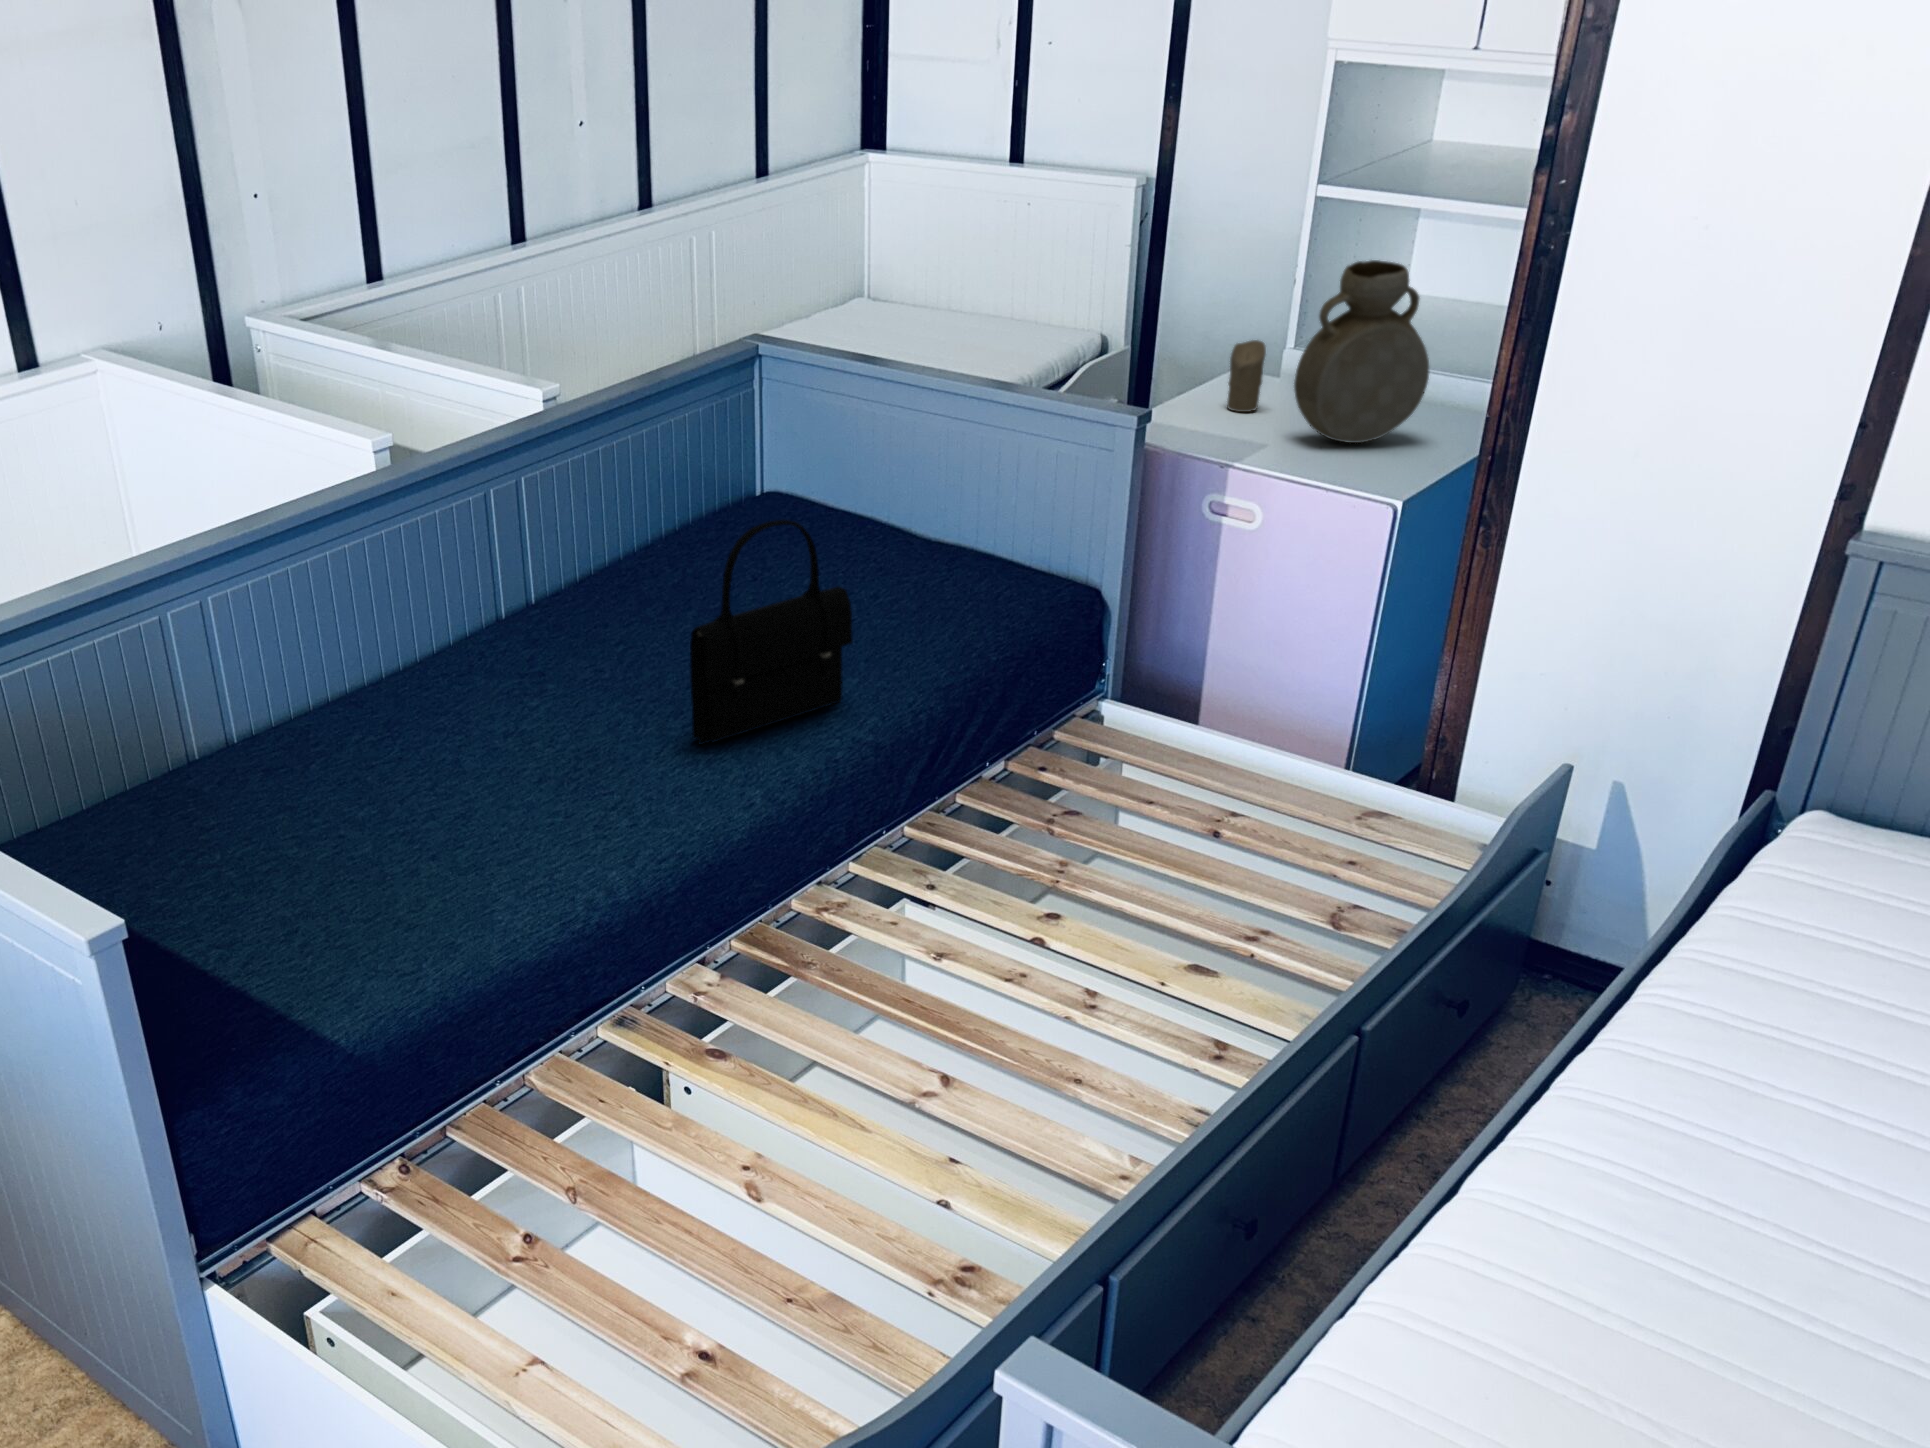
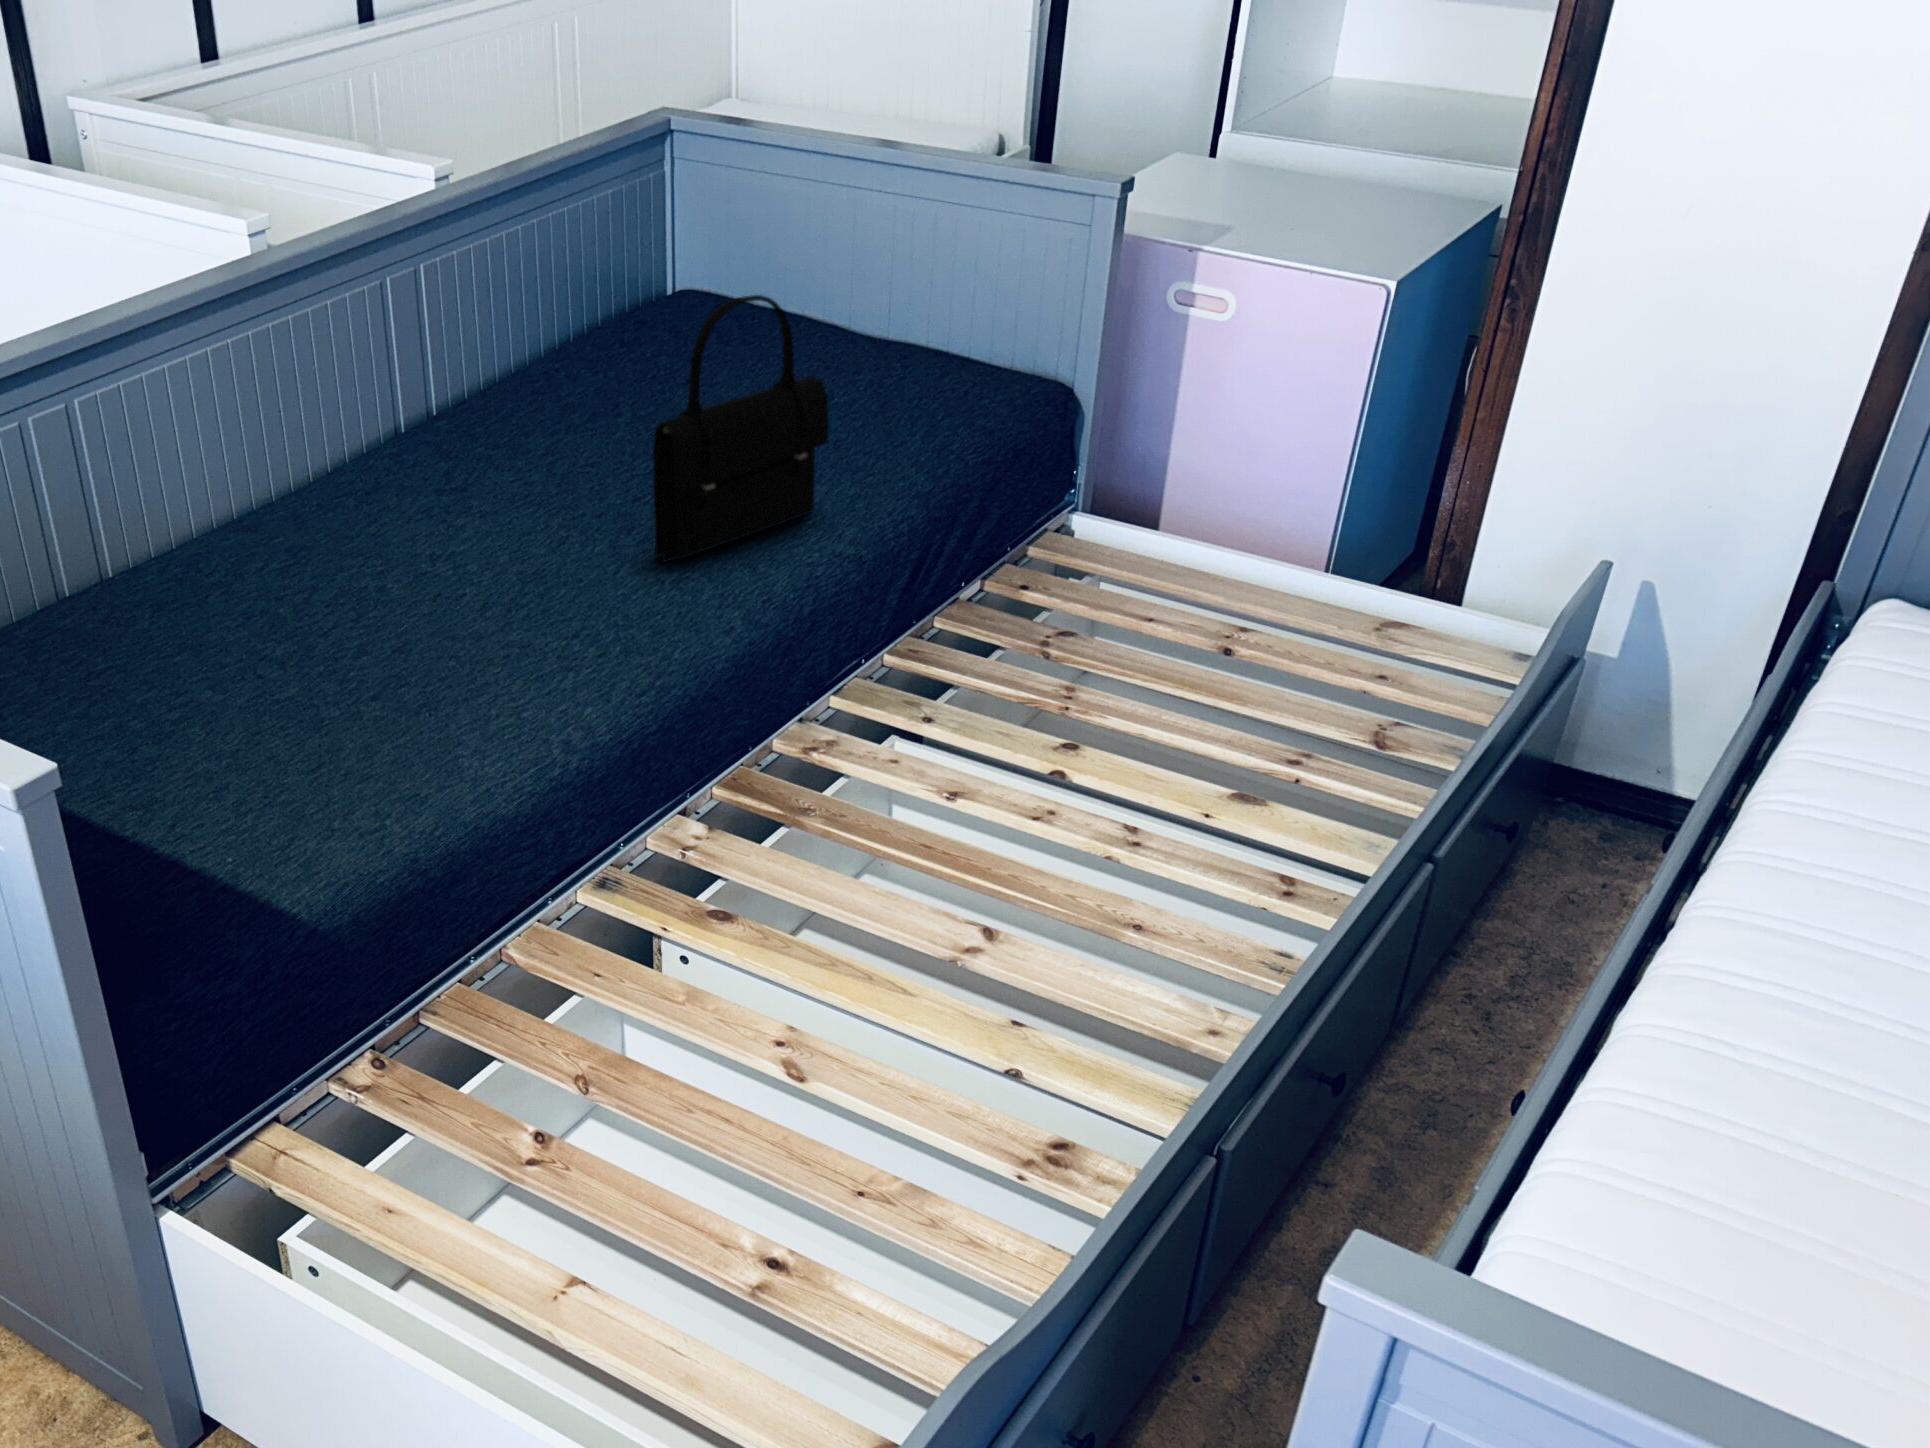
vase: present [1294,260,1429,443] -> none [1254,22,1397,229]
candle: present [1227,340,1266,412] -> none [1171,120,1215,200]

